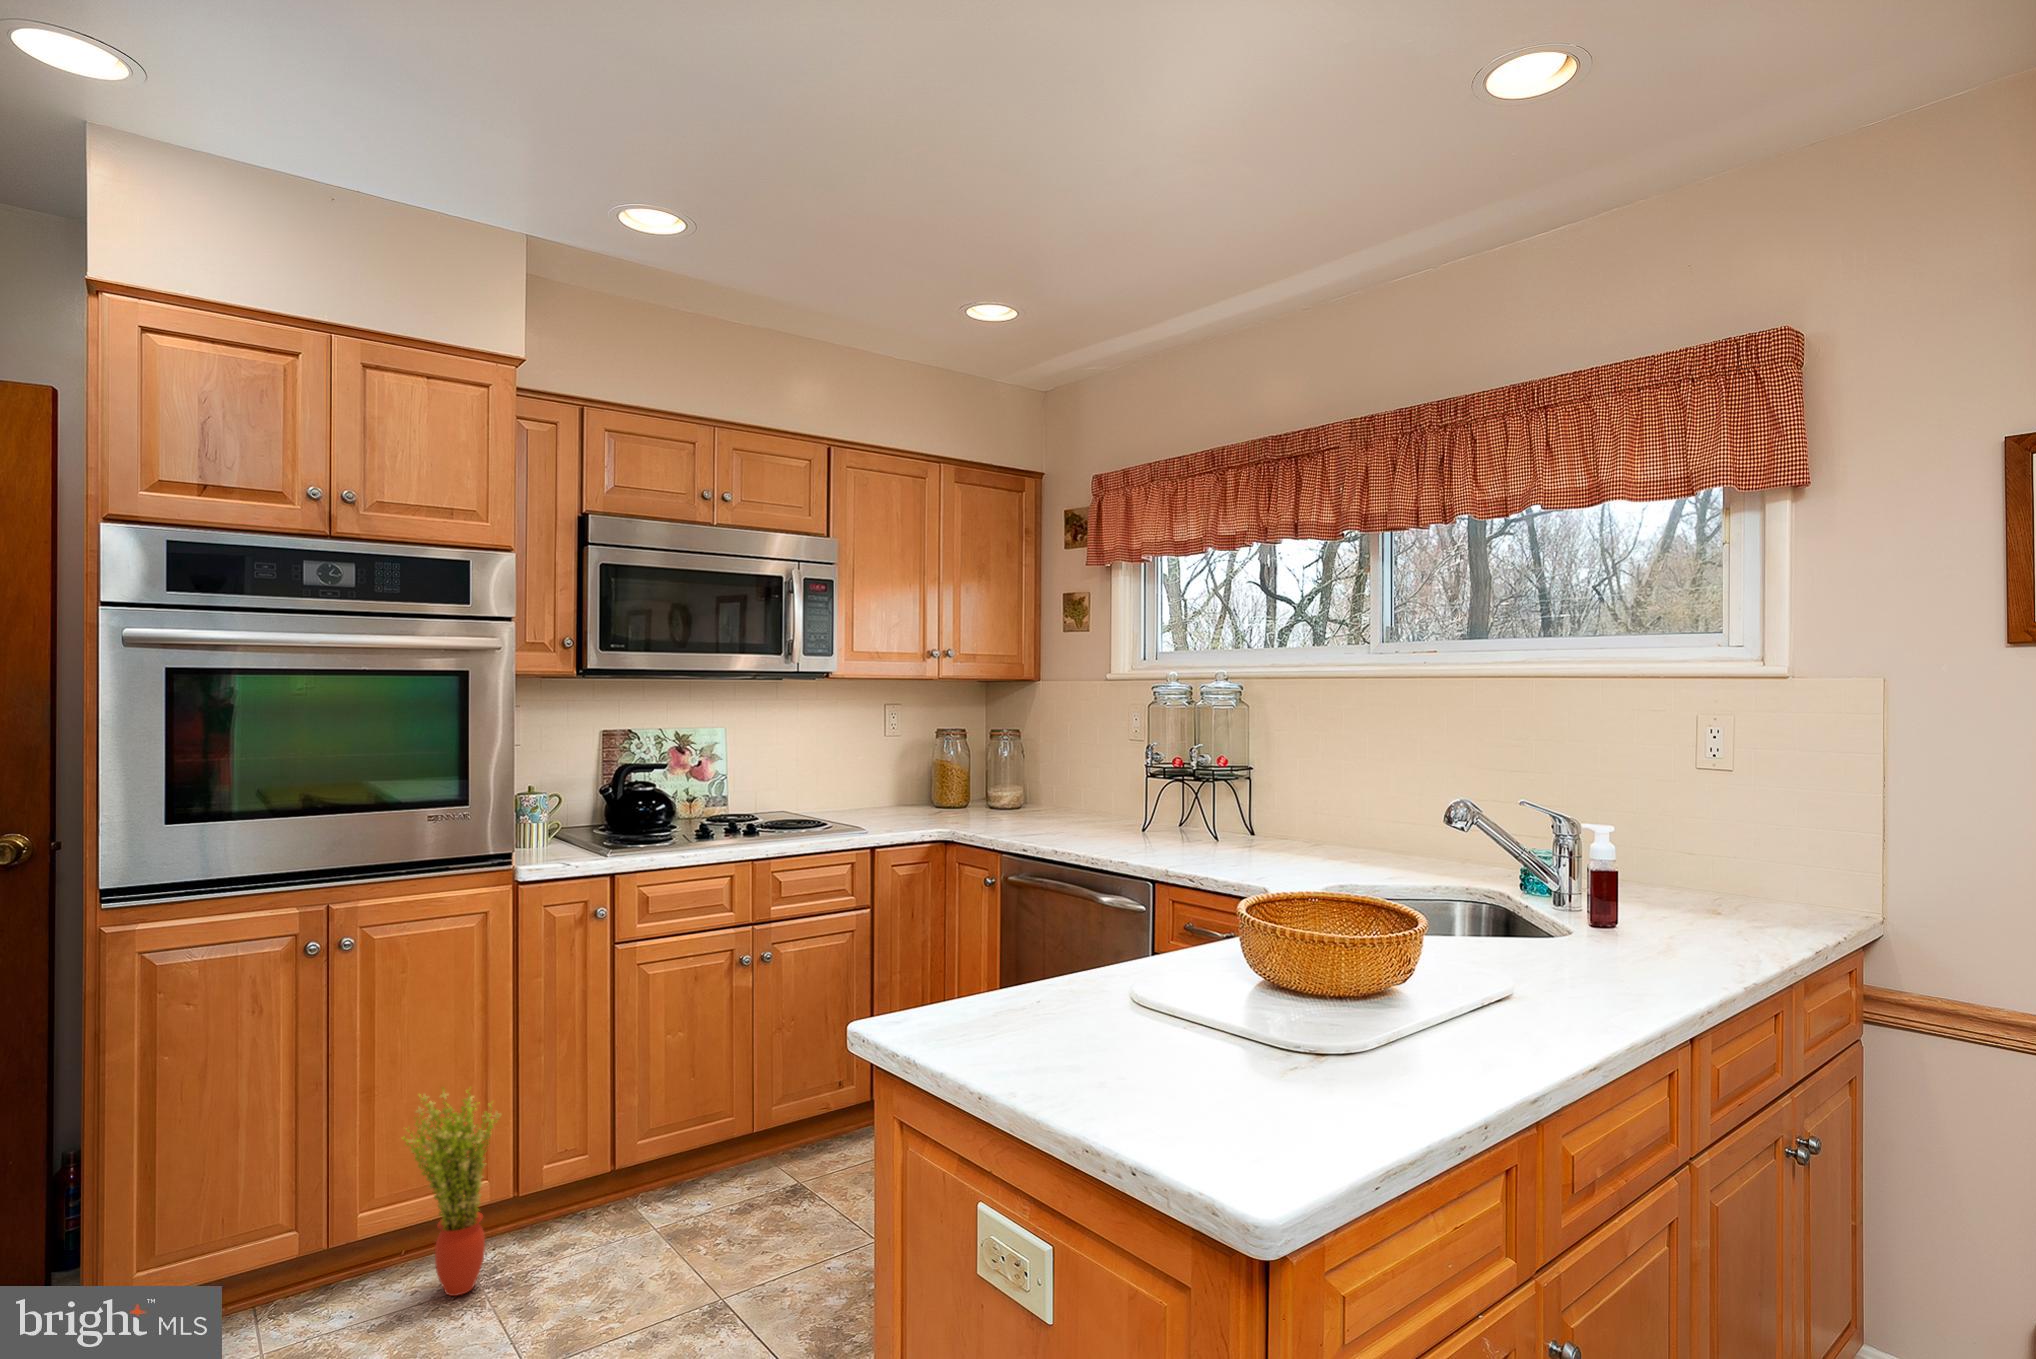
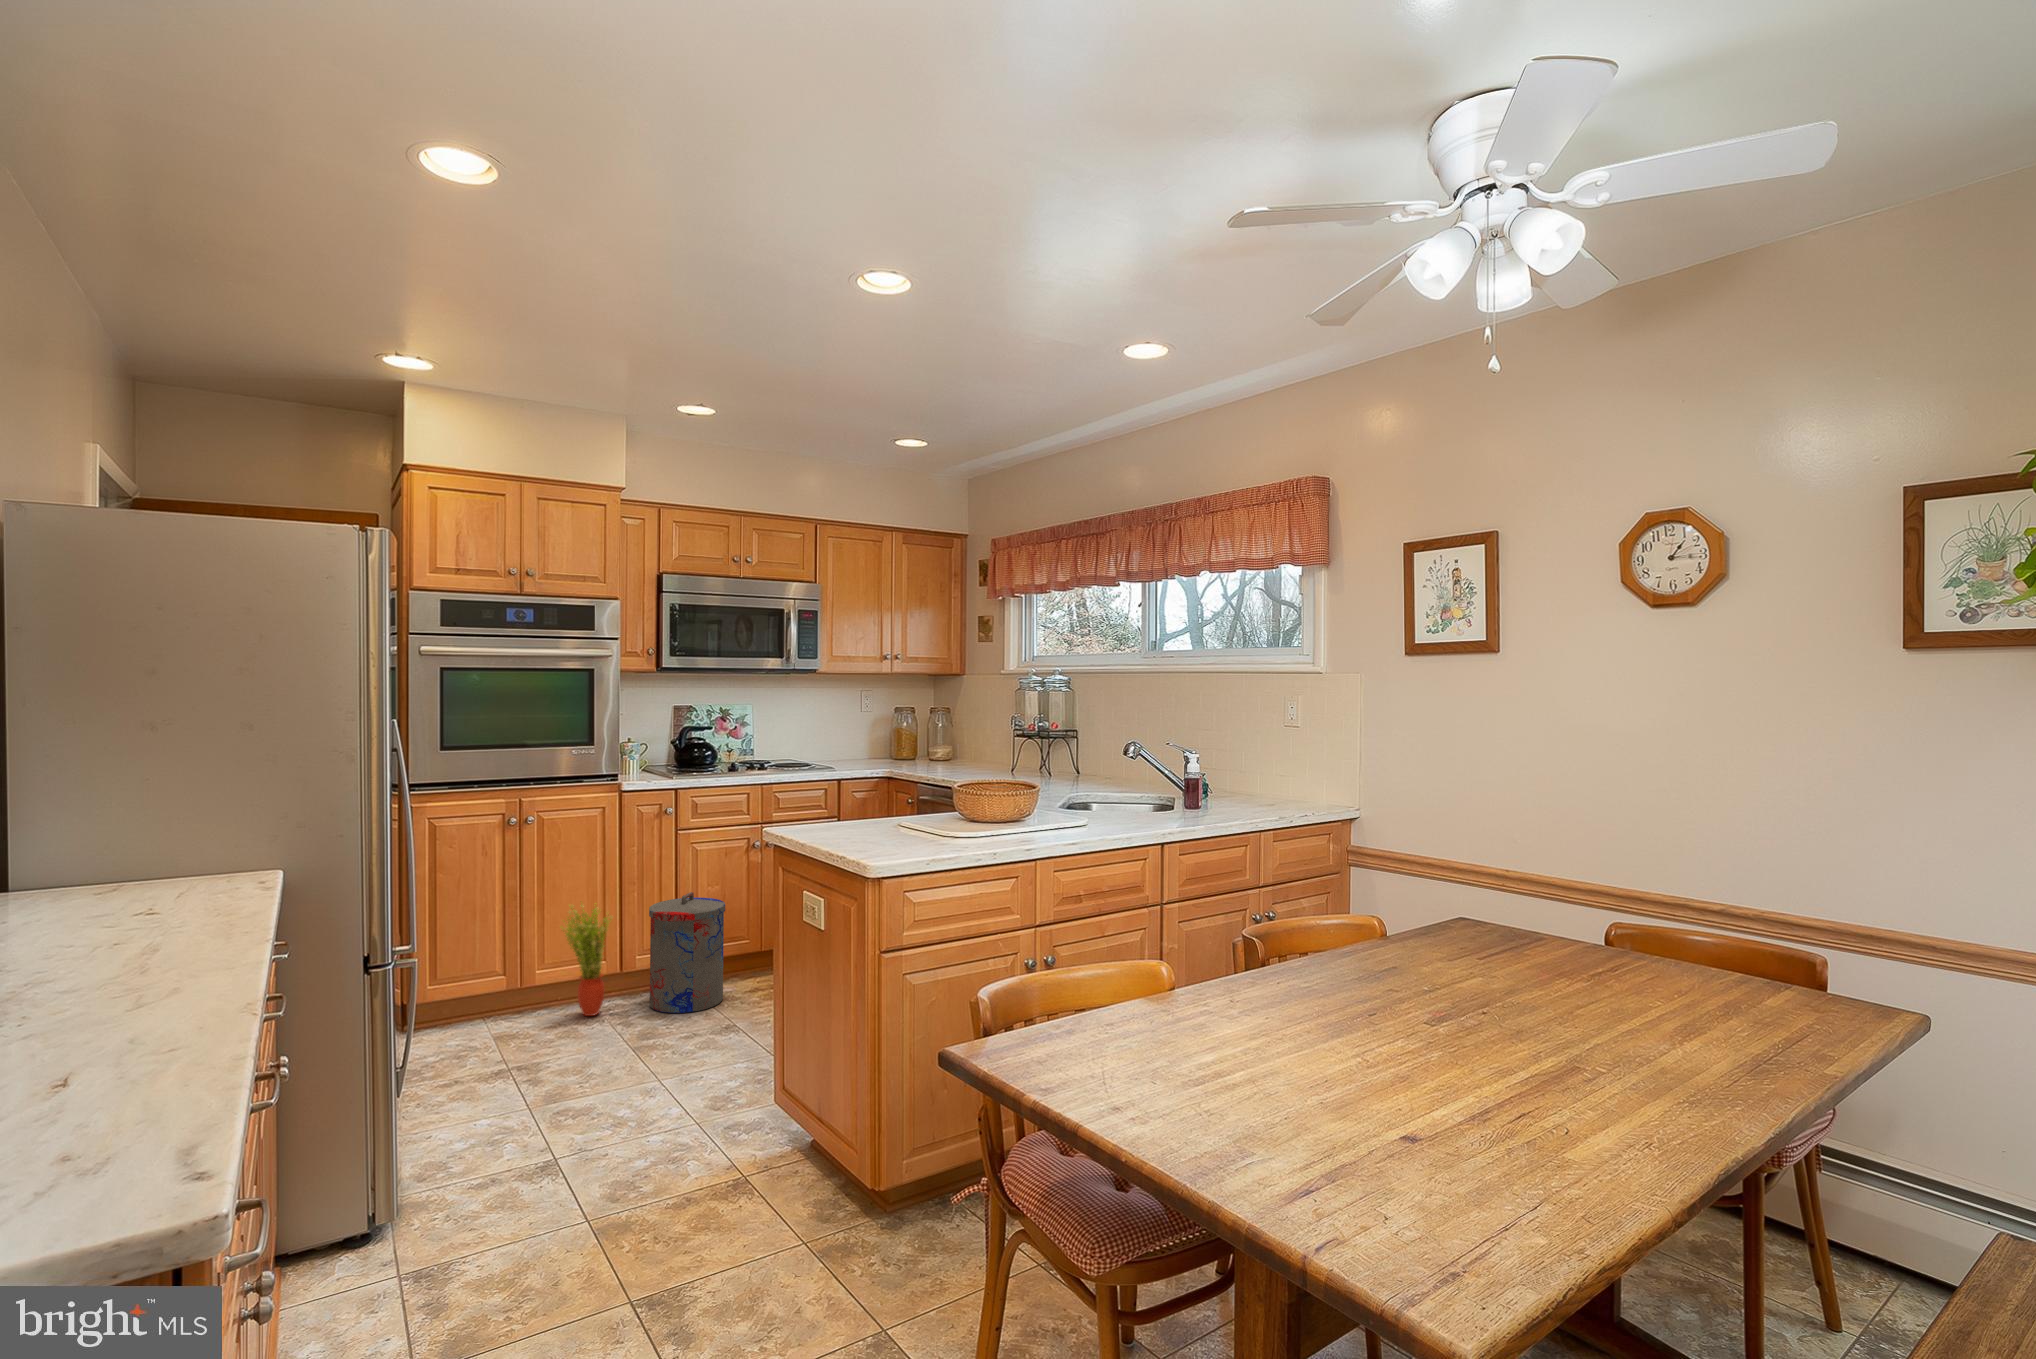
trash can: none [566,1055,700,1281] -> present [649,892,725,1013]

